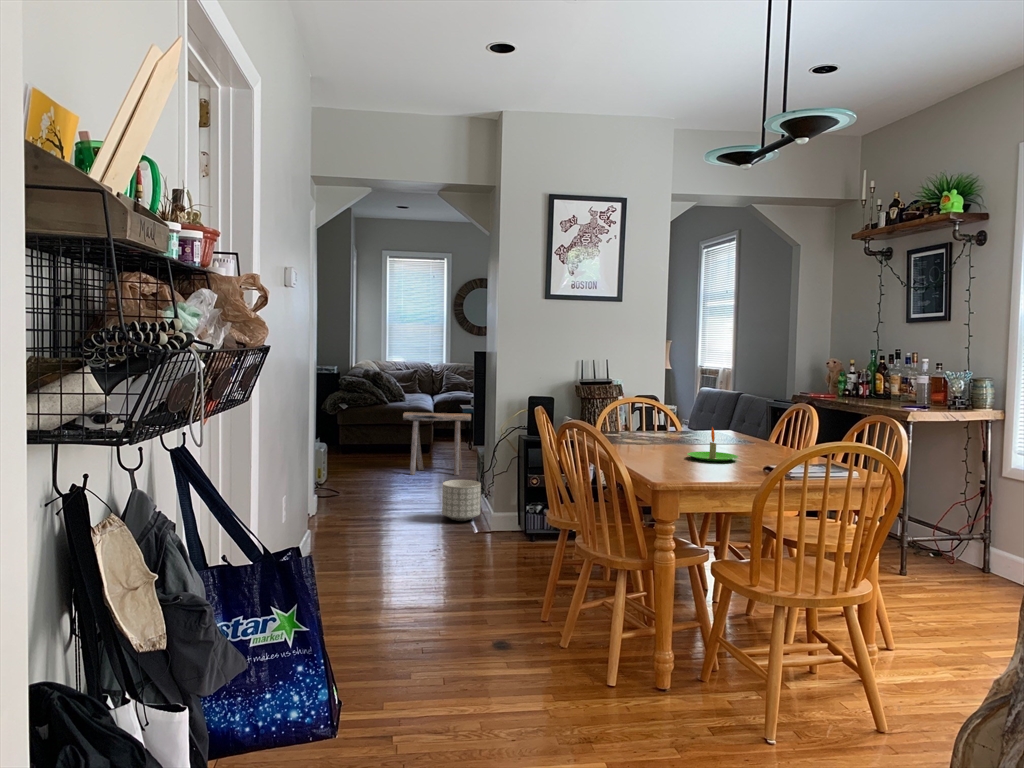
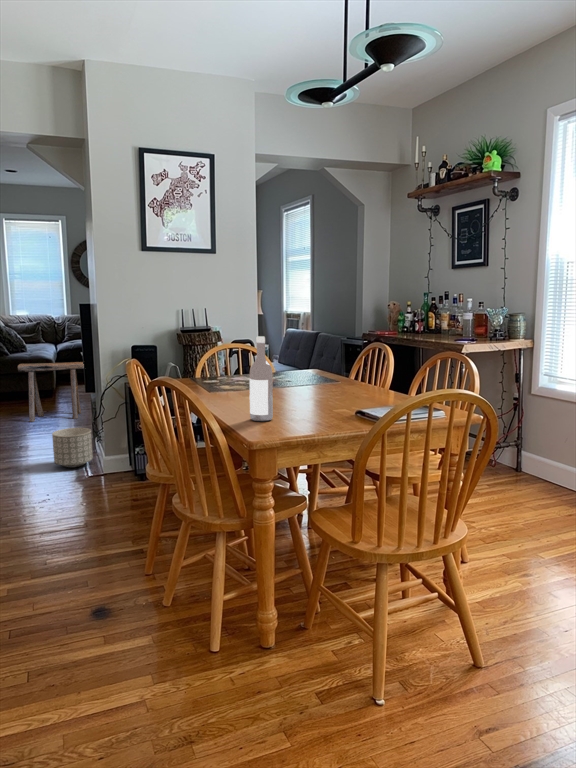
wine bottle: none [655,387,679,469] -> present [250,336,273,421]
candle: present [687,427,738,461] -> none [281,373,330,407]

